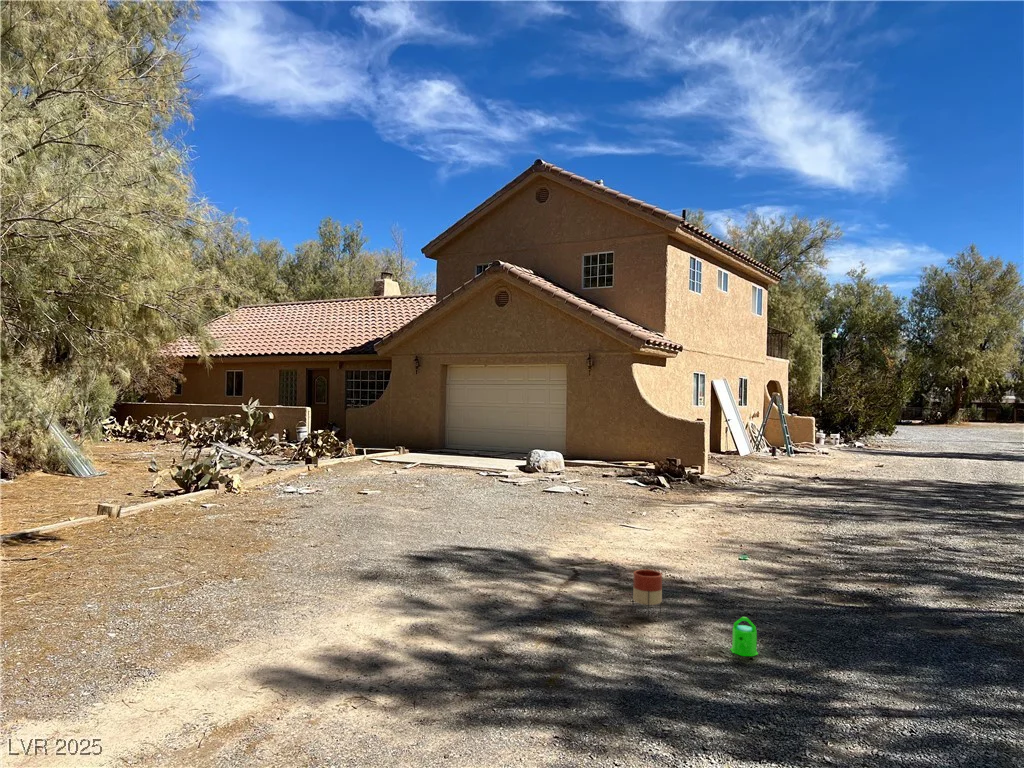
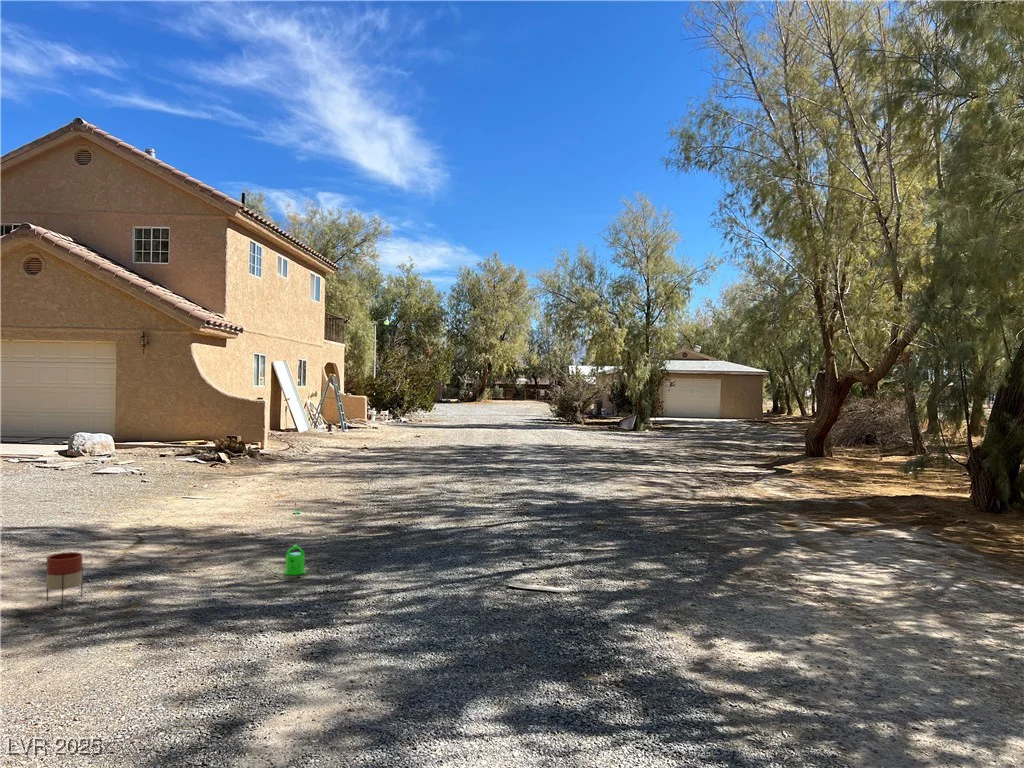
planter: present [632,570,662,620] -> present [46,552,83,606]

